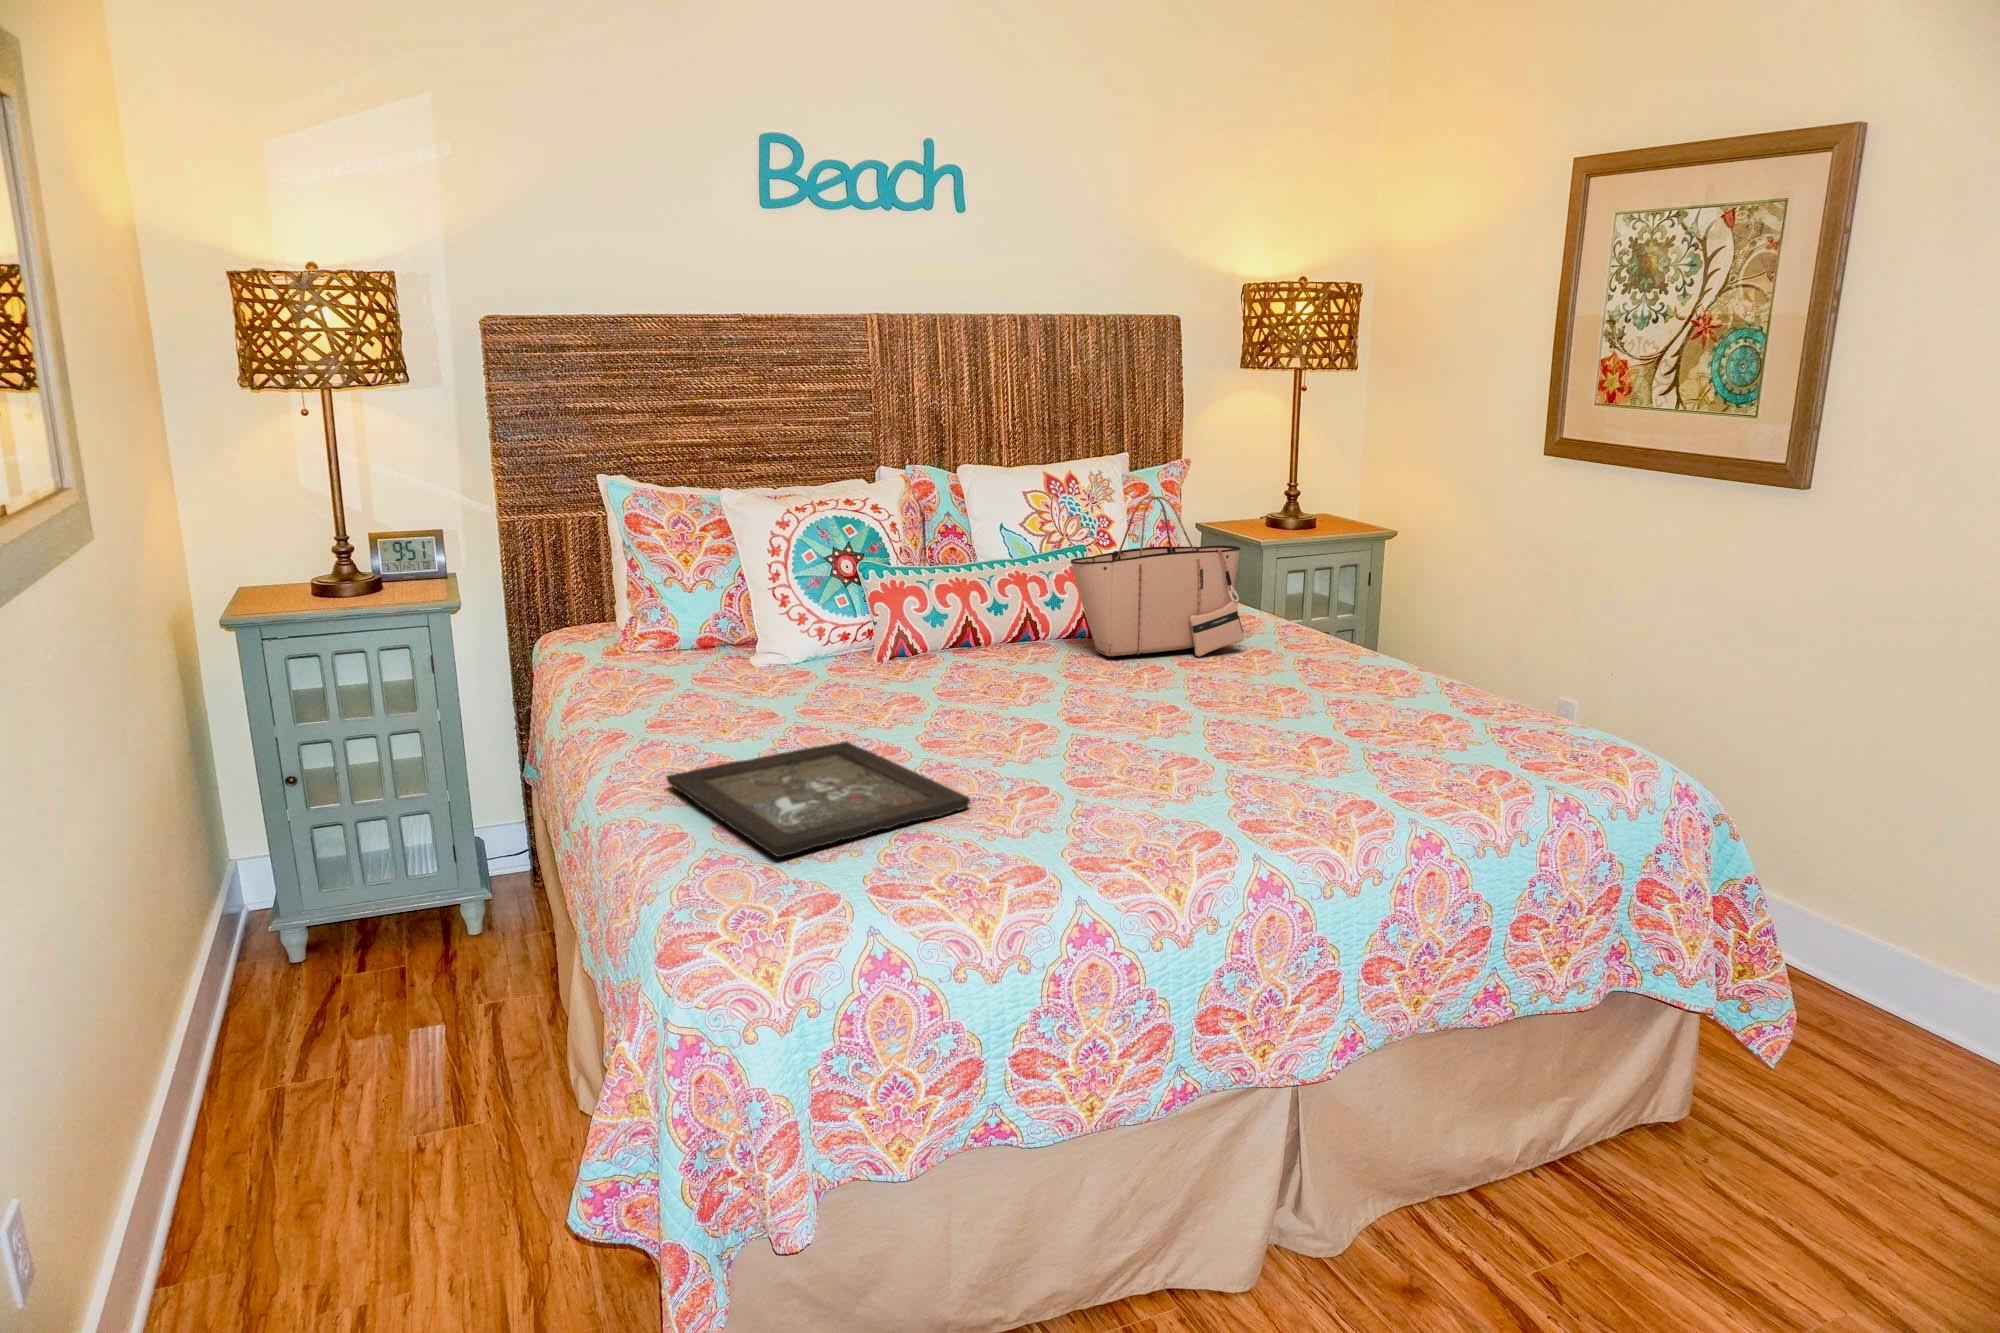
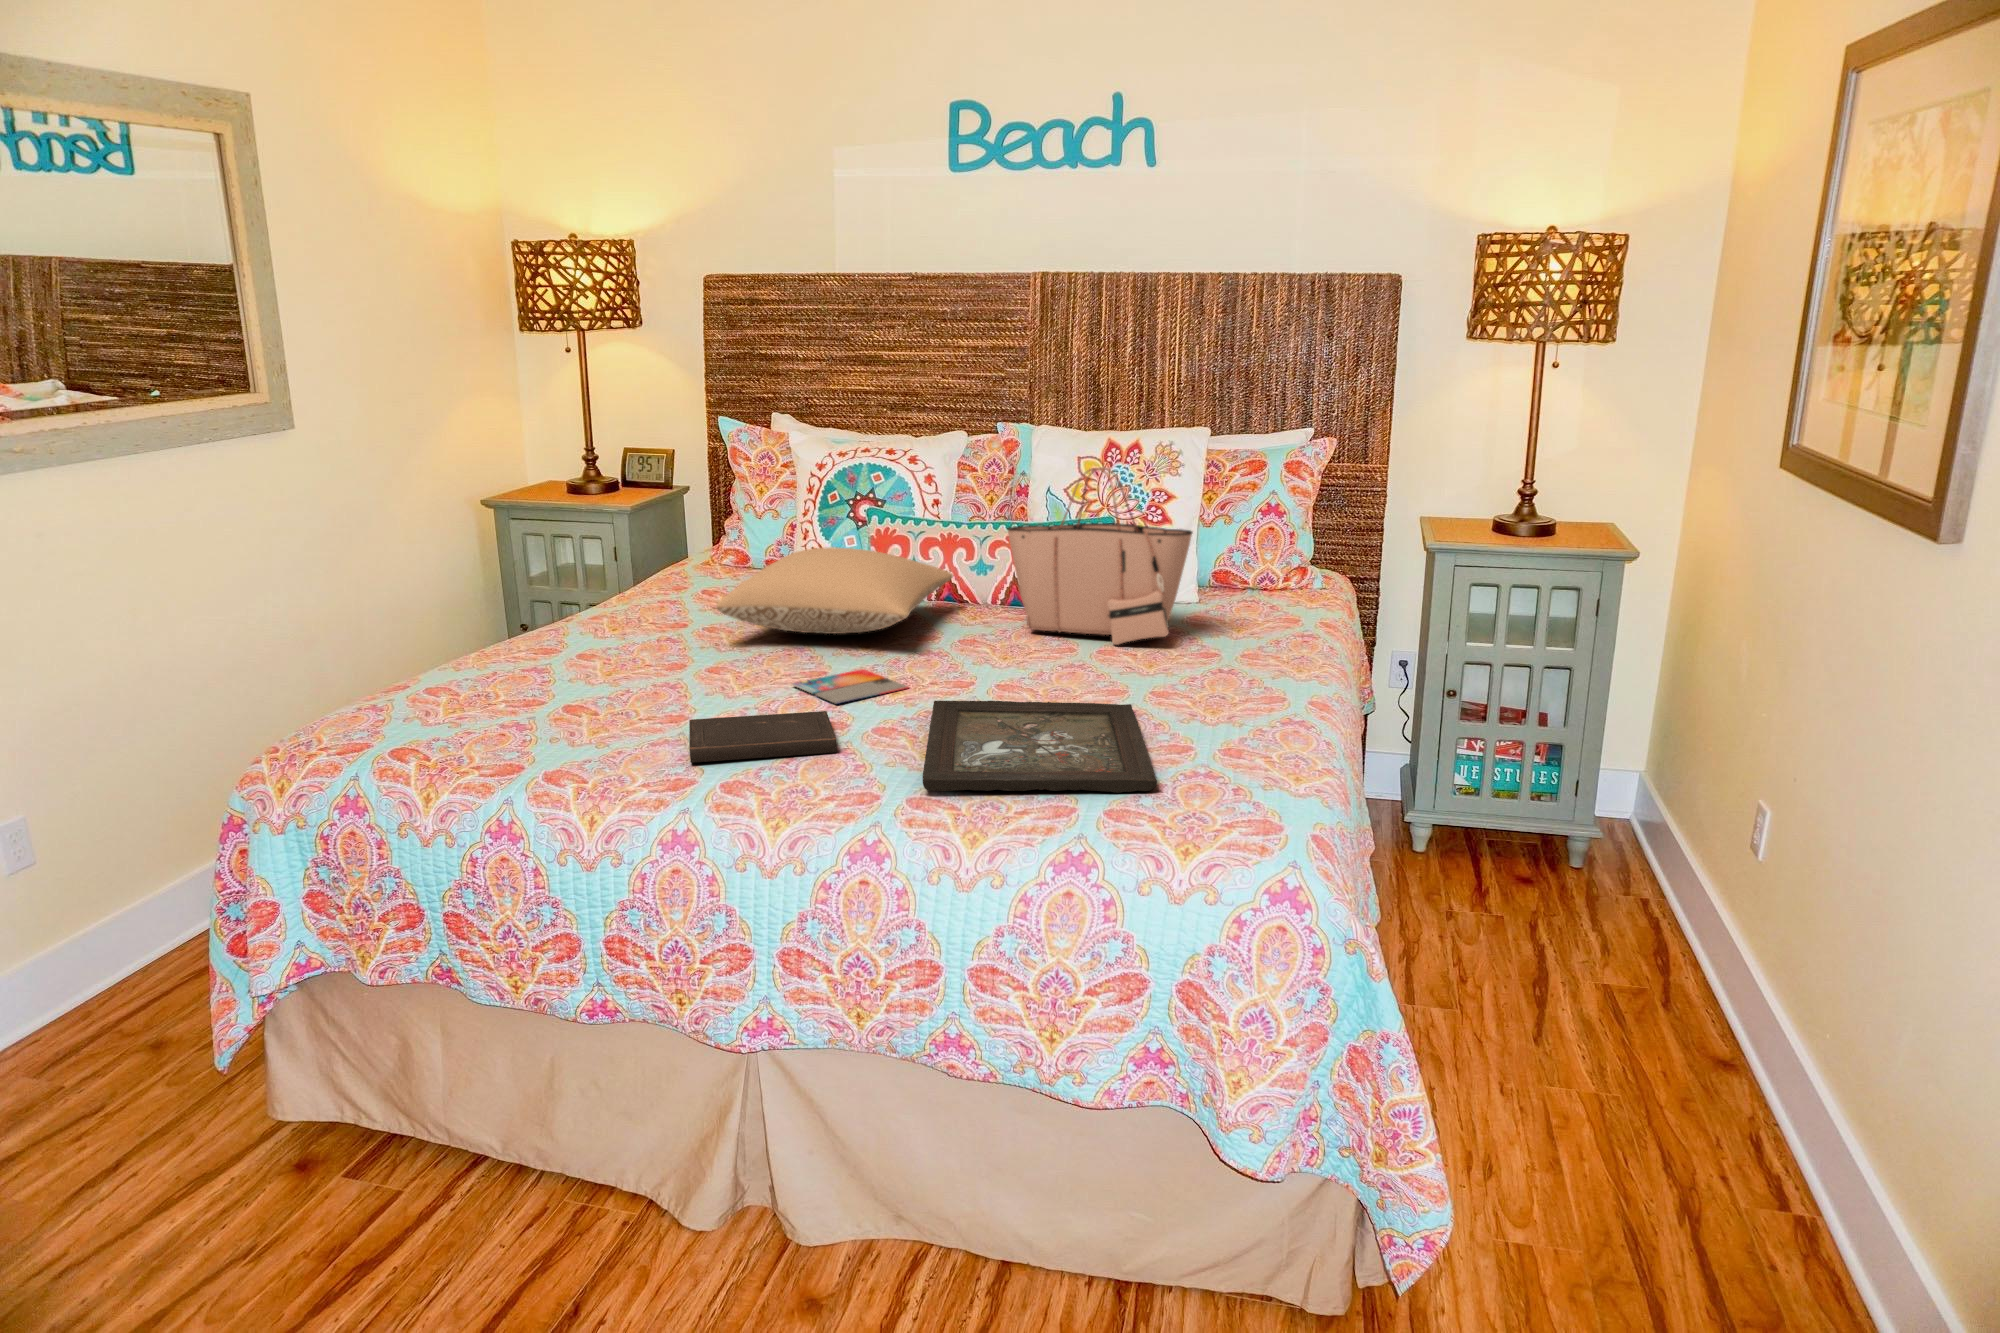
pillow: none [819,602,1075,696] -> present [717,547,953,634]
smartphone: none [1053,714,1150,746] -> present [793,669,909,704]
tray: present [667,741,970,857] -> present [923,701,1157,792]
hardcover book: none [1093,751,1254,820] -> present [689,711,837,763]

